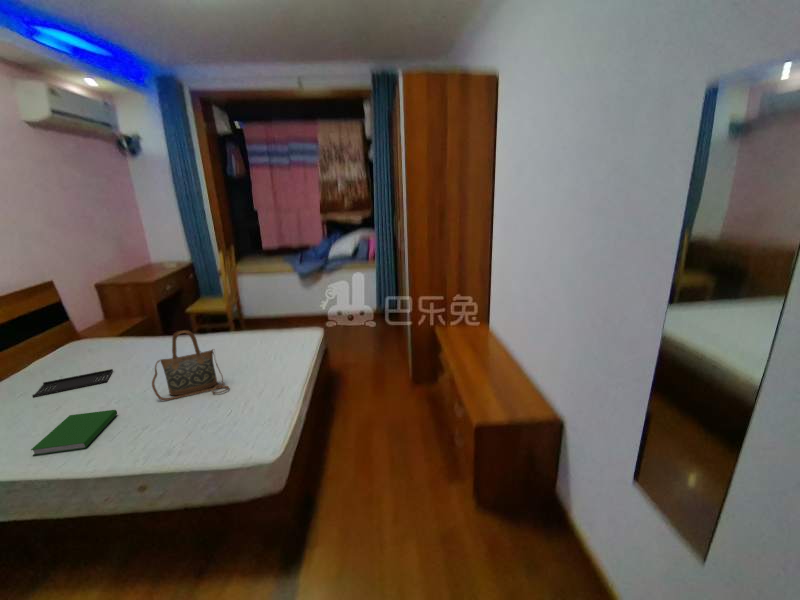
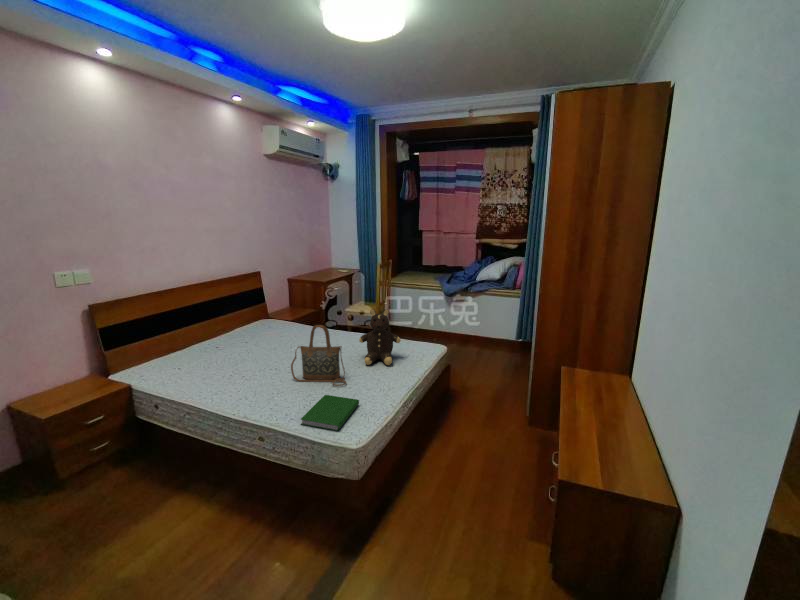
teddy bear: none [228,301,276,364] -> present [359,309,401,365]
tray: present [32,369,113,397] -> none [223,346,276,355]
hardcover book: present [31,410,117,455] -> present [301,395,359,431]

